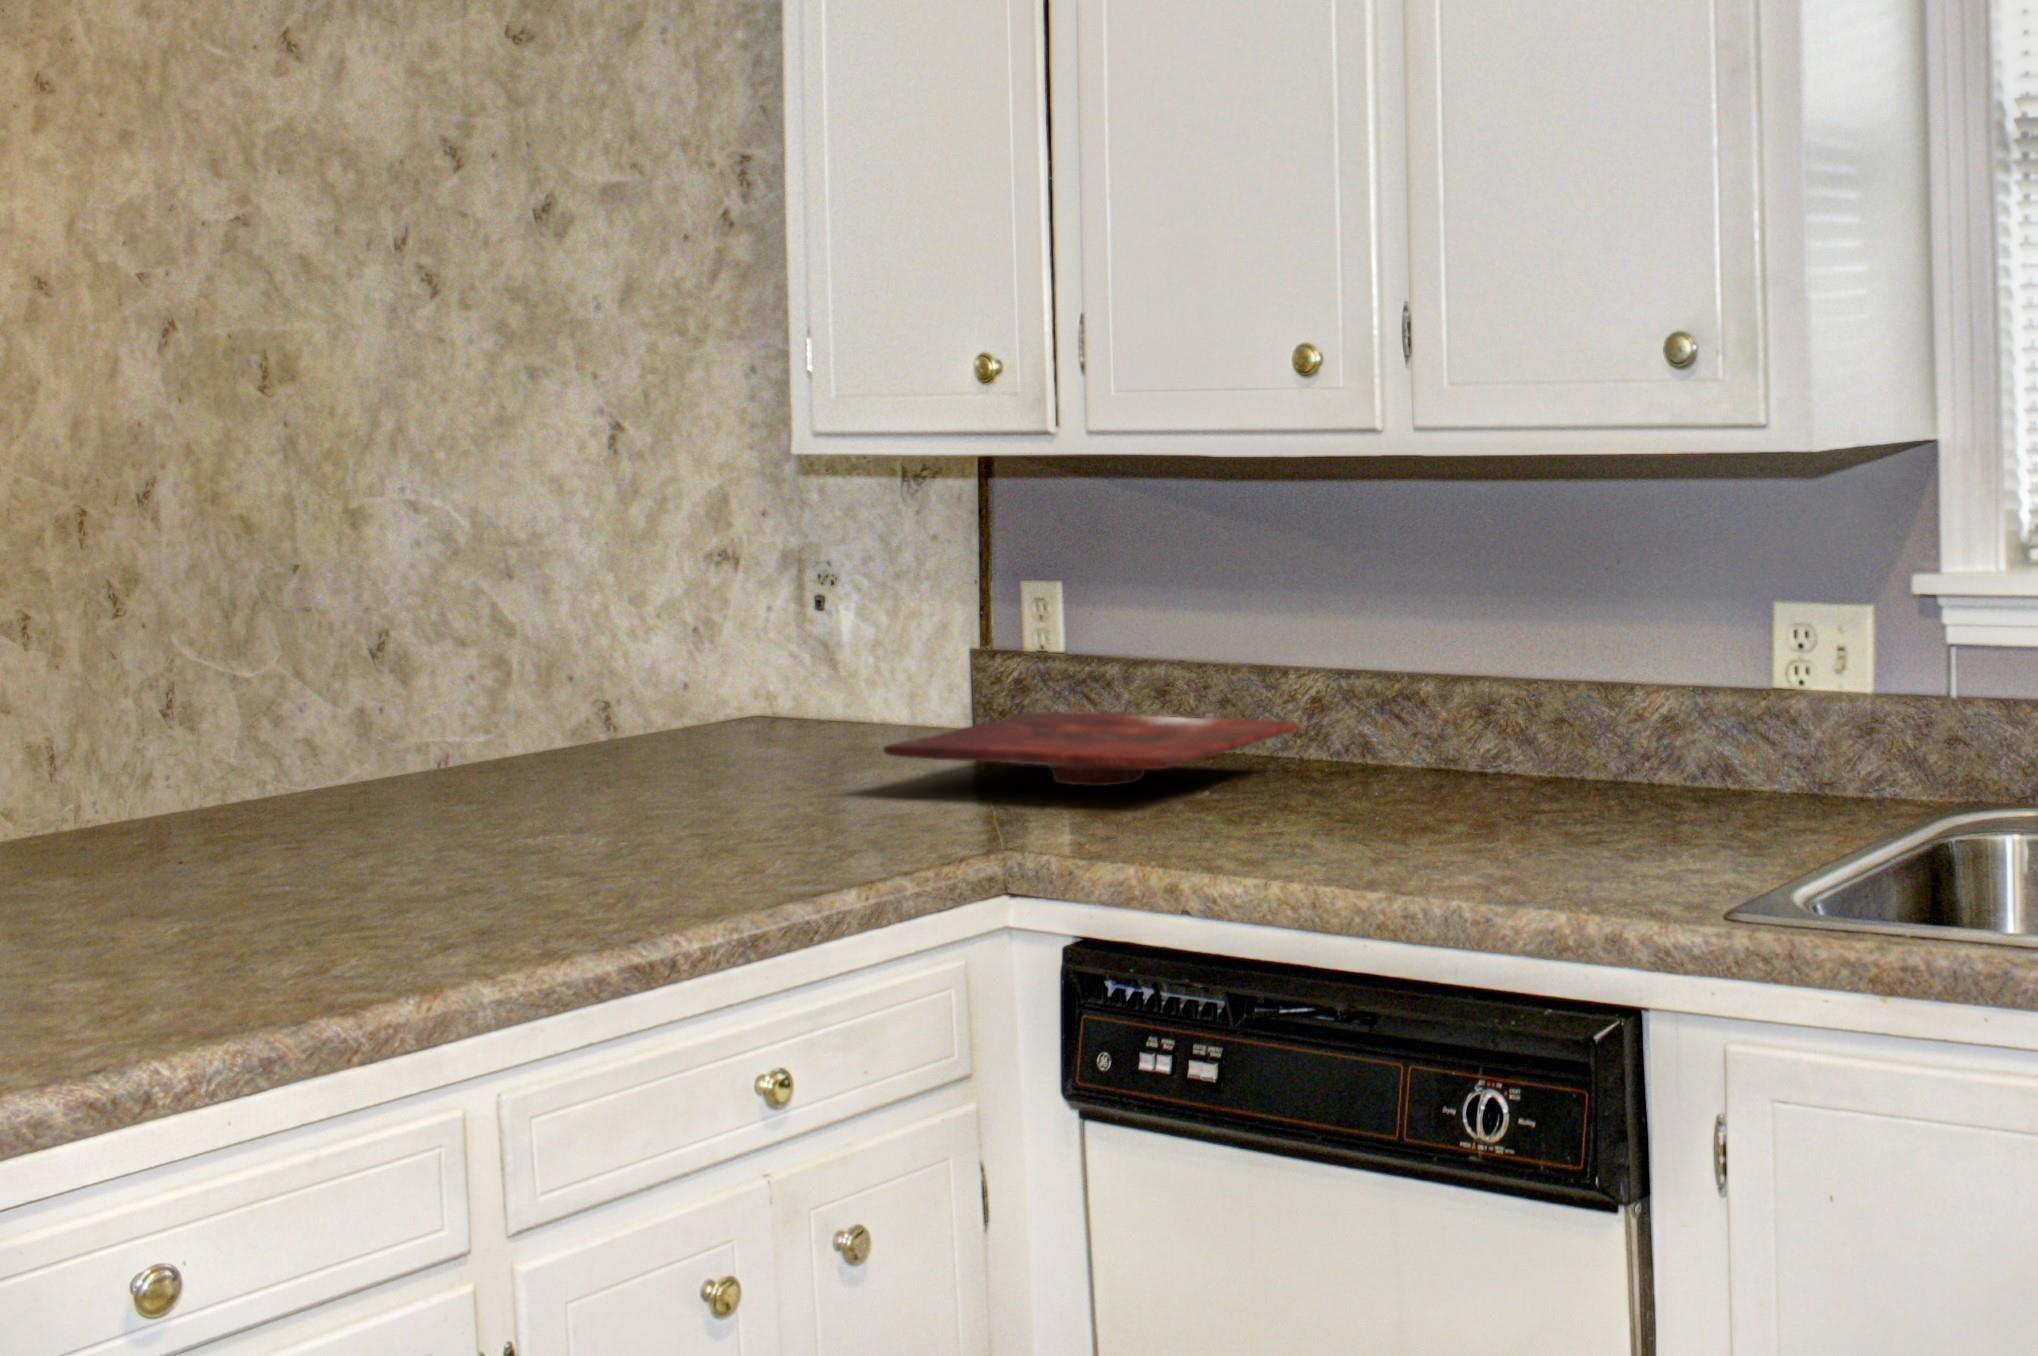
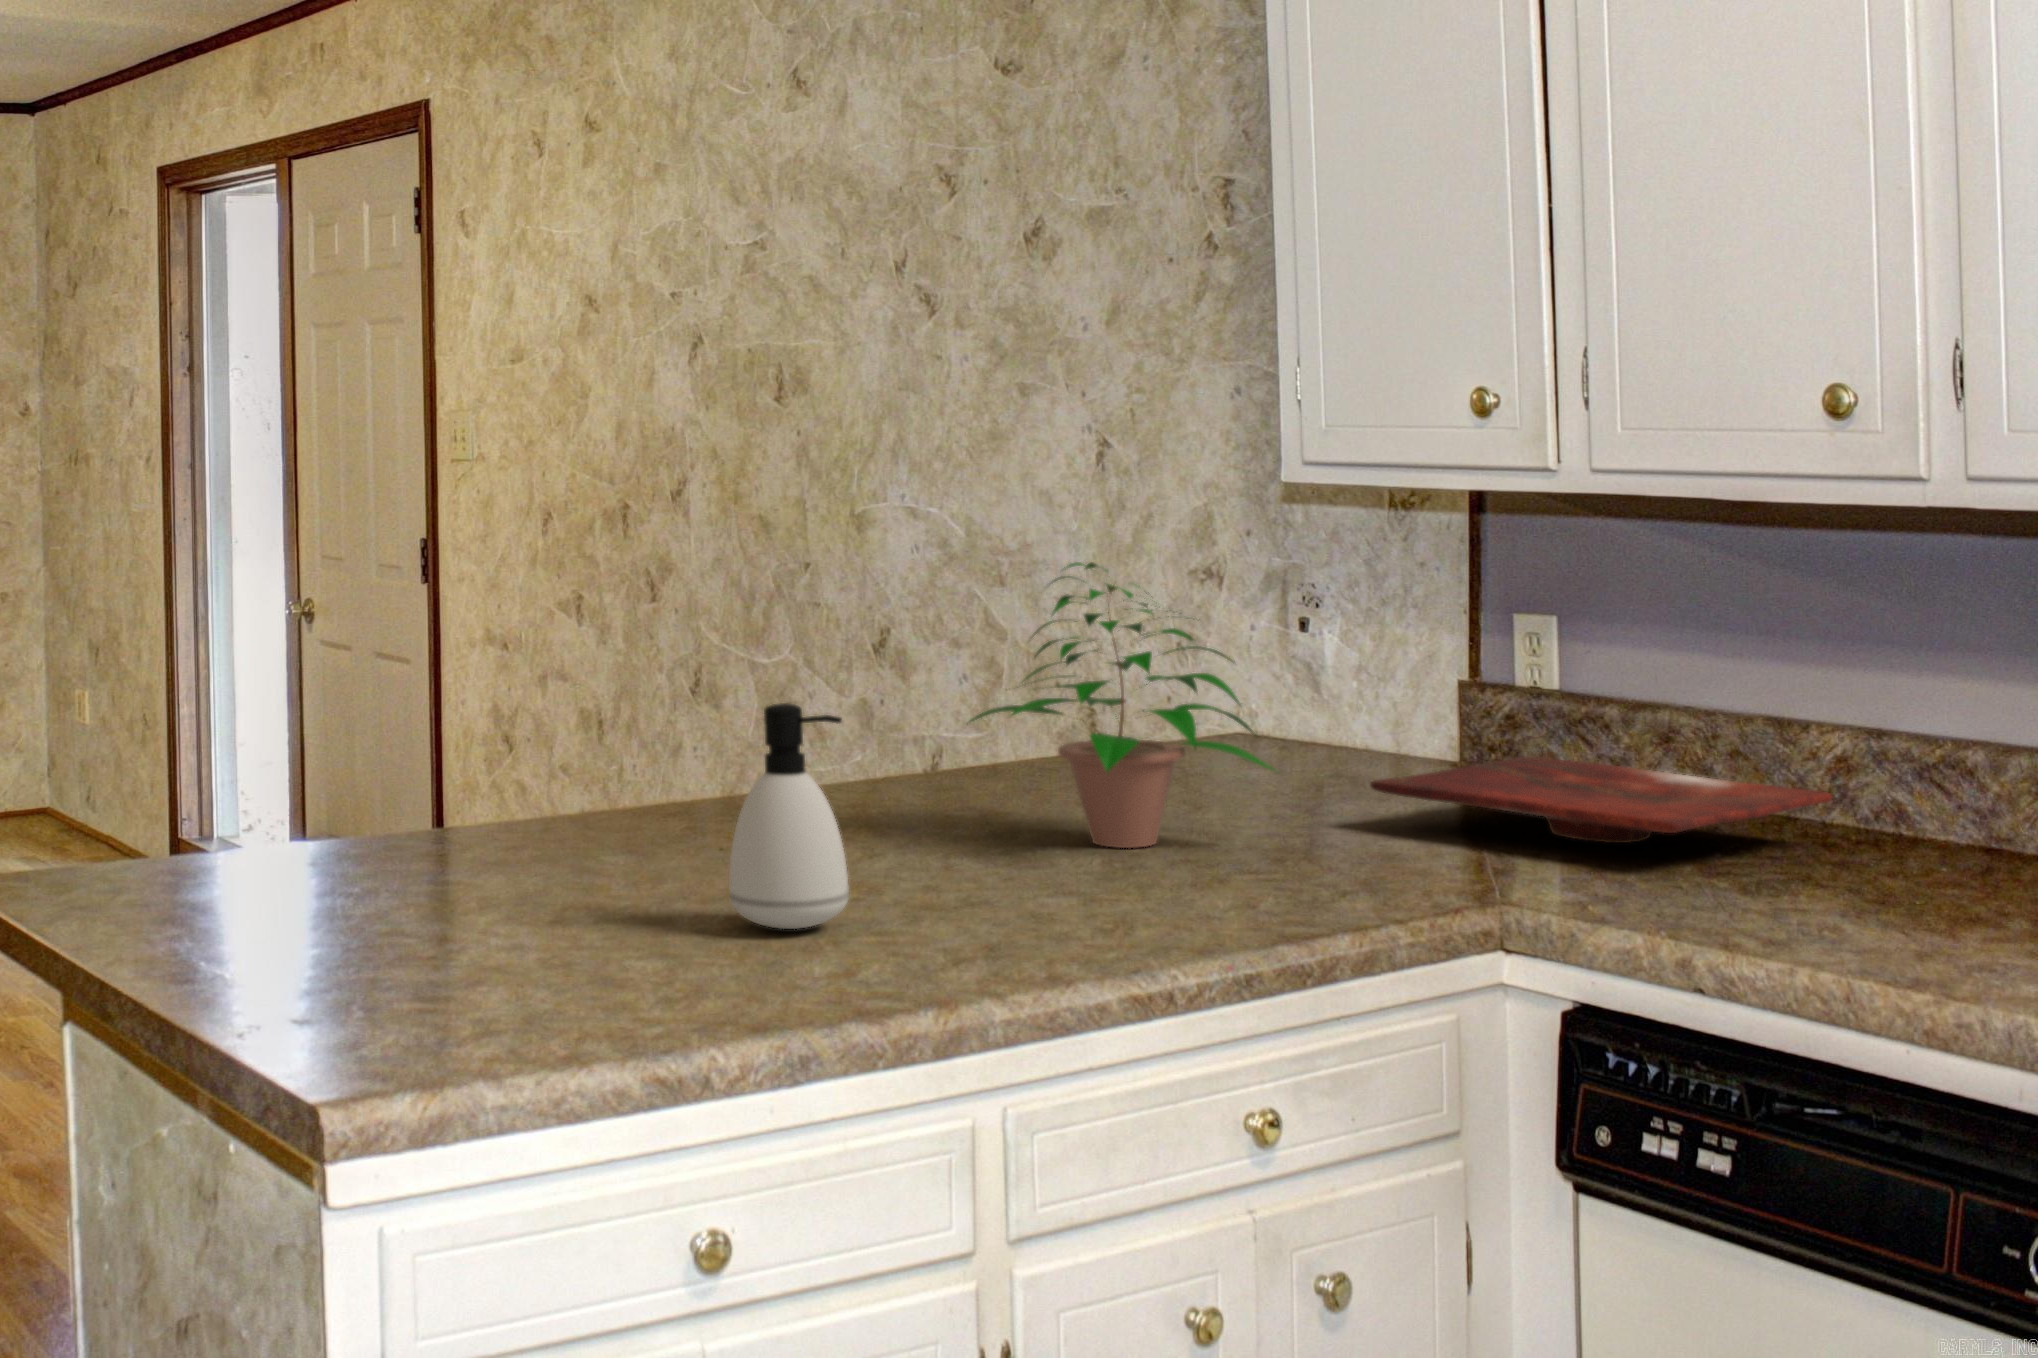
potted plant: none [443,533,795,837] -> present [970,562,1280,848]
soap dispenser: none [113,698,275,967] -> present [729,703,849,929]

